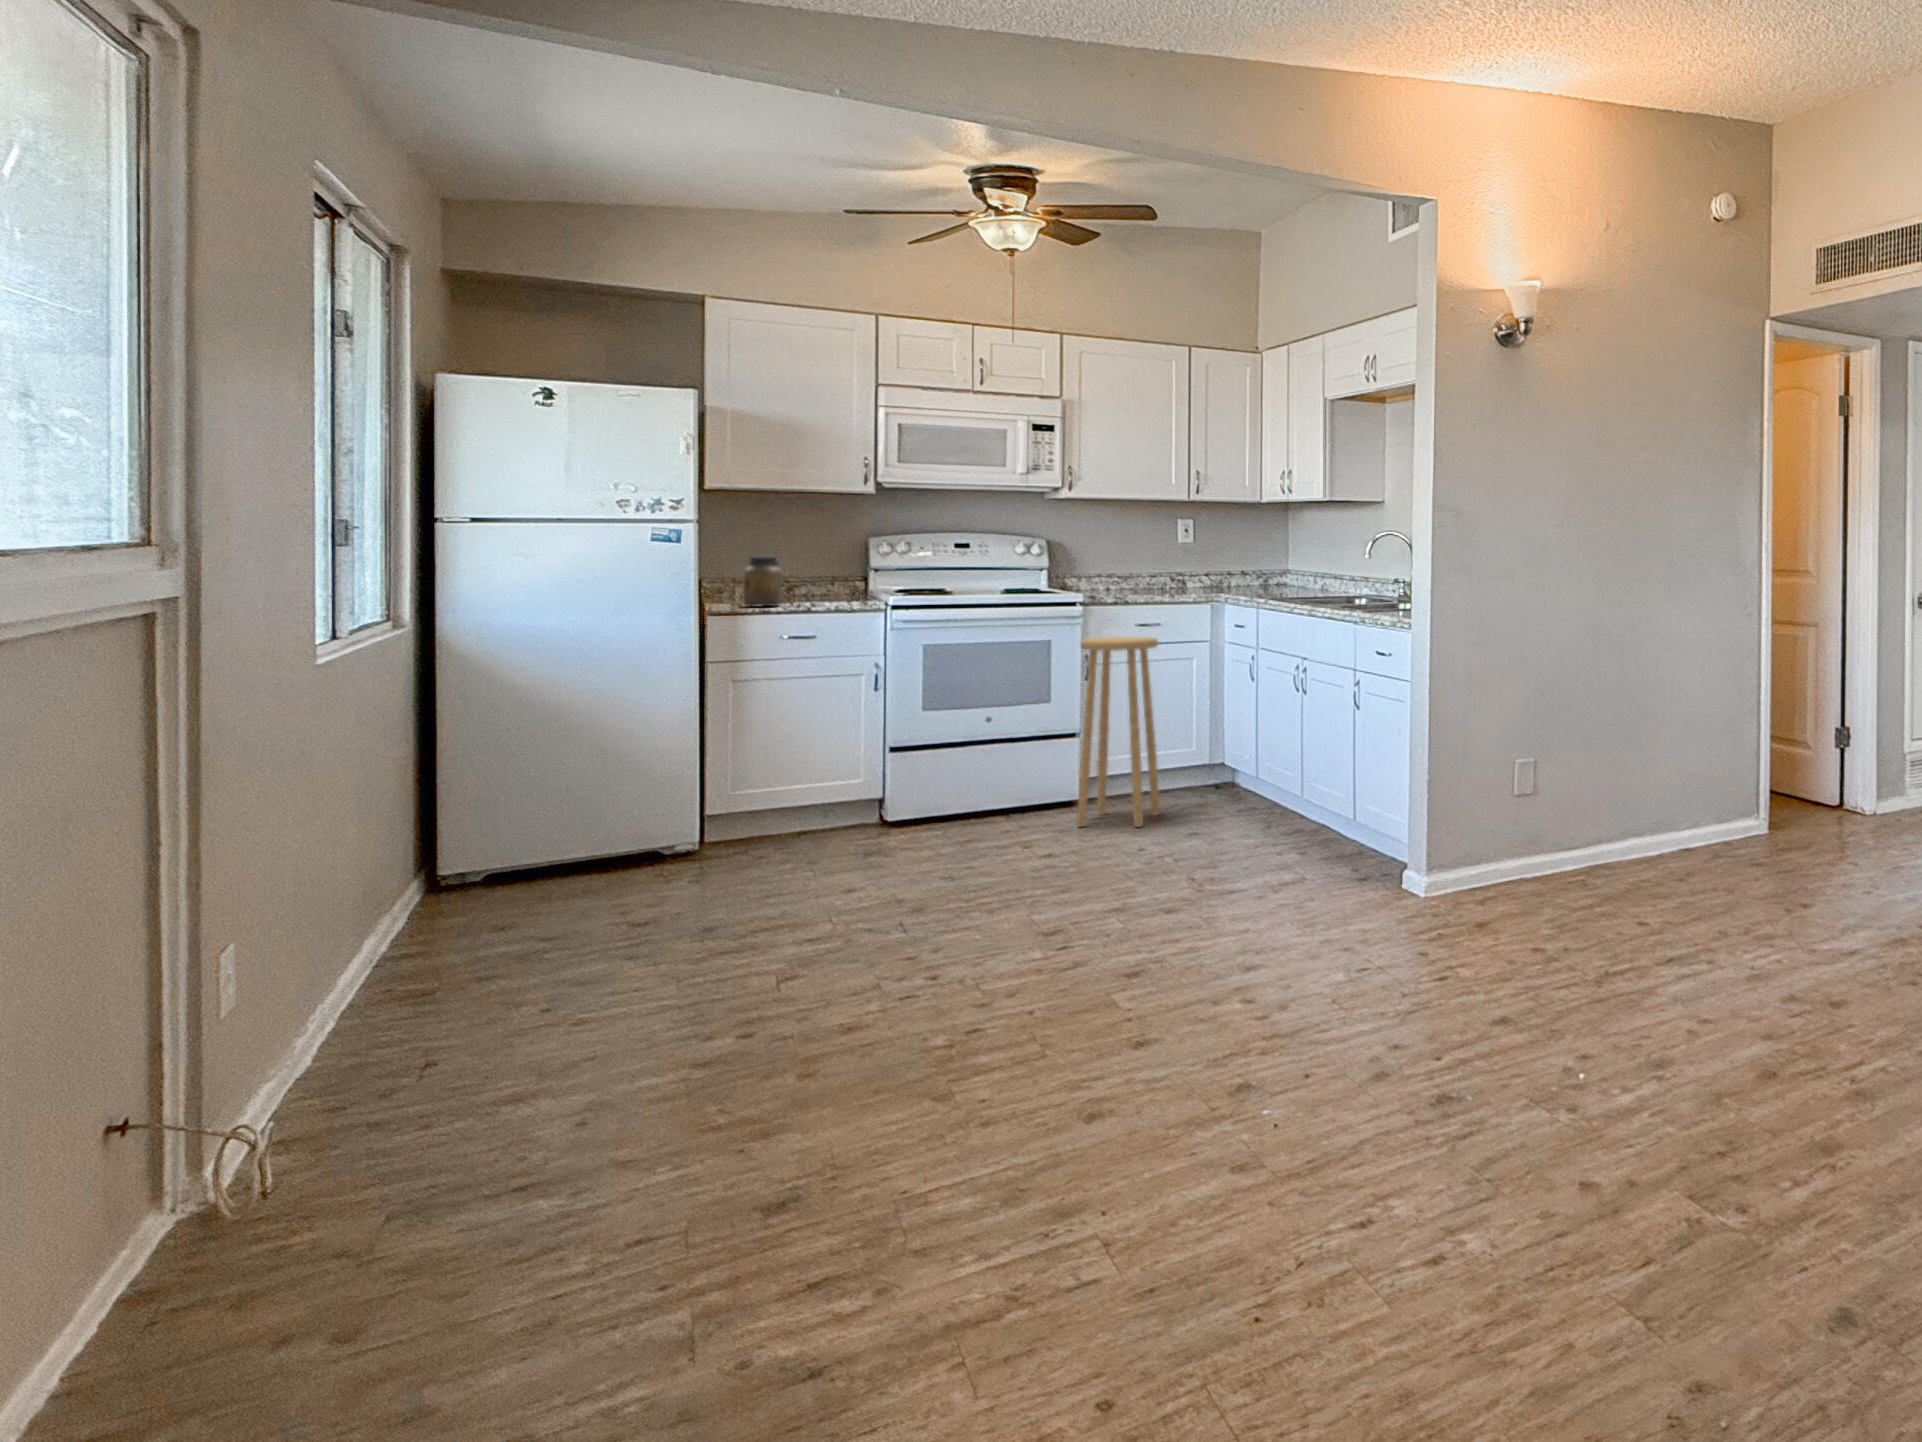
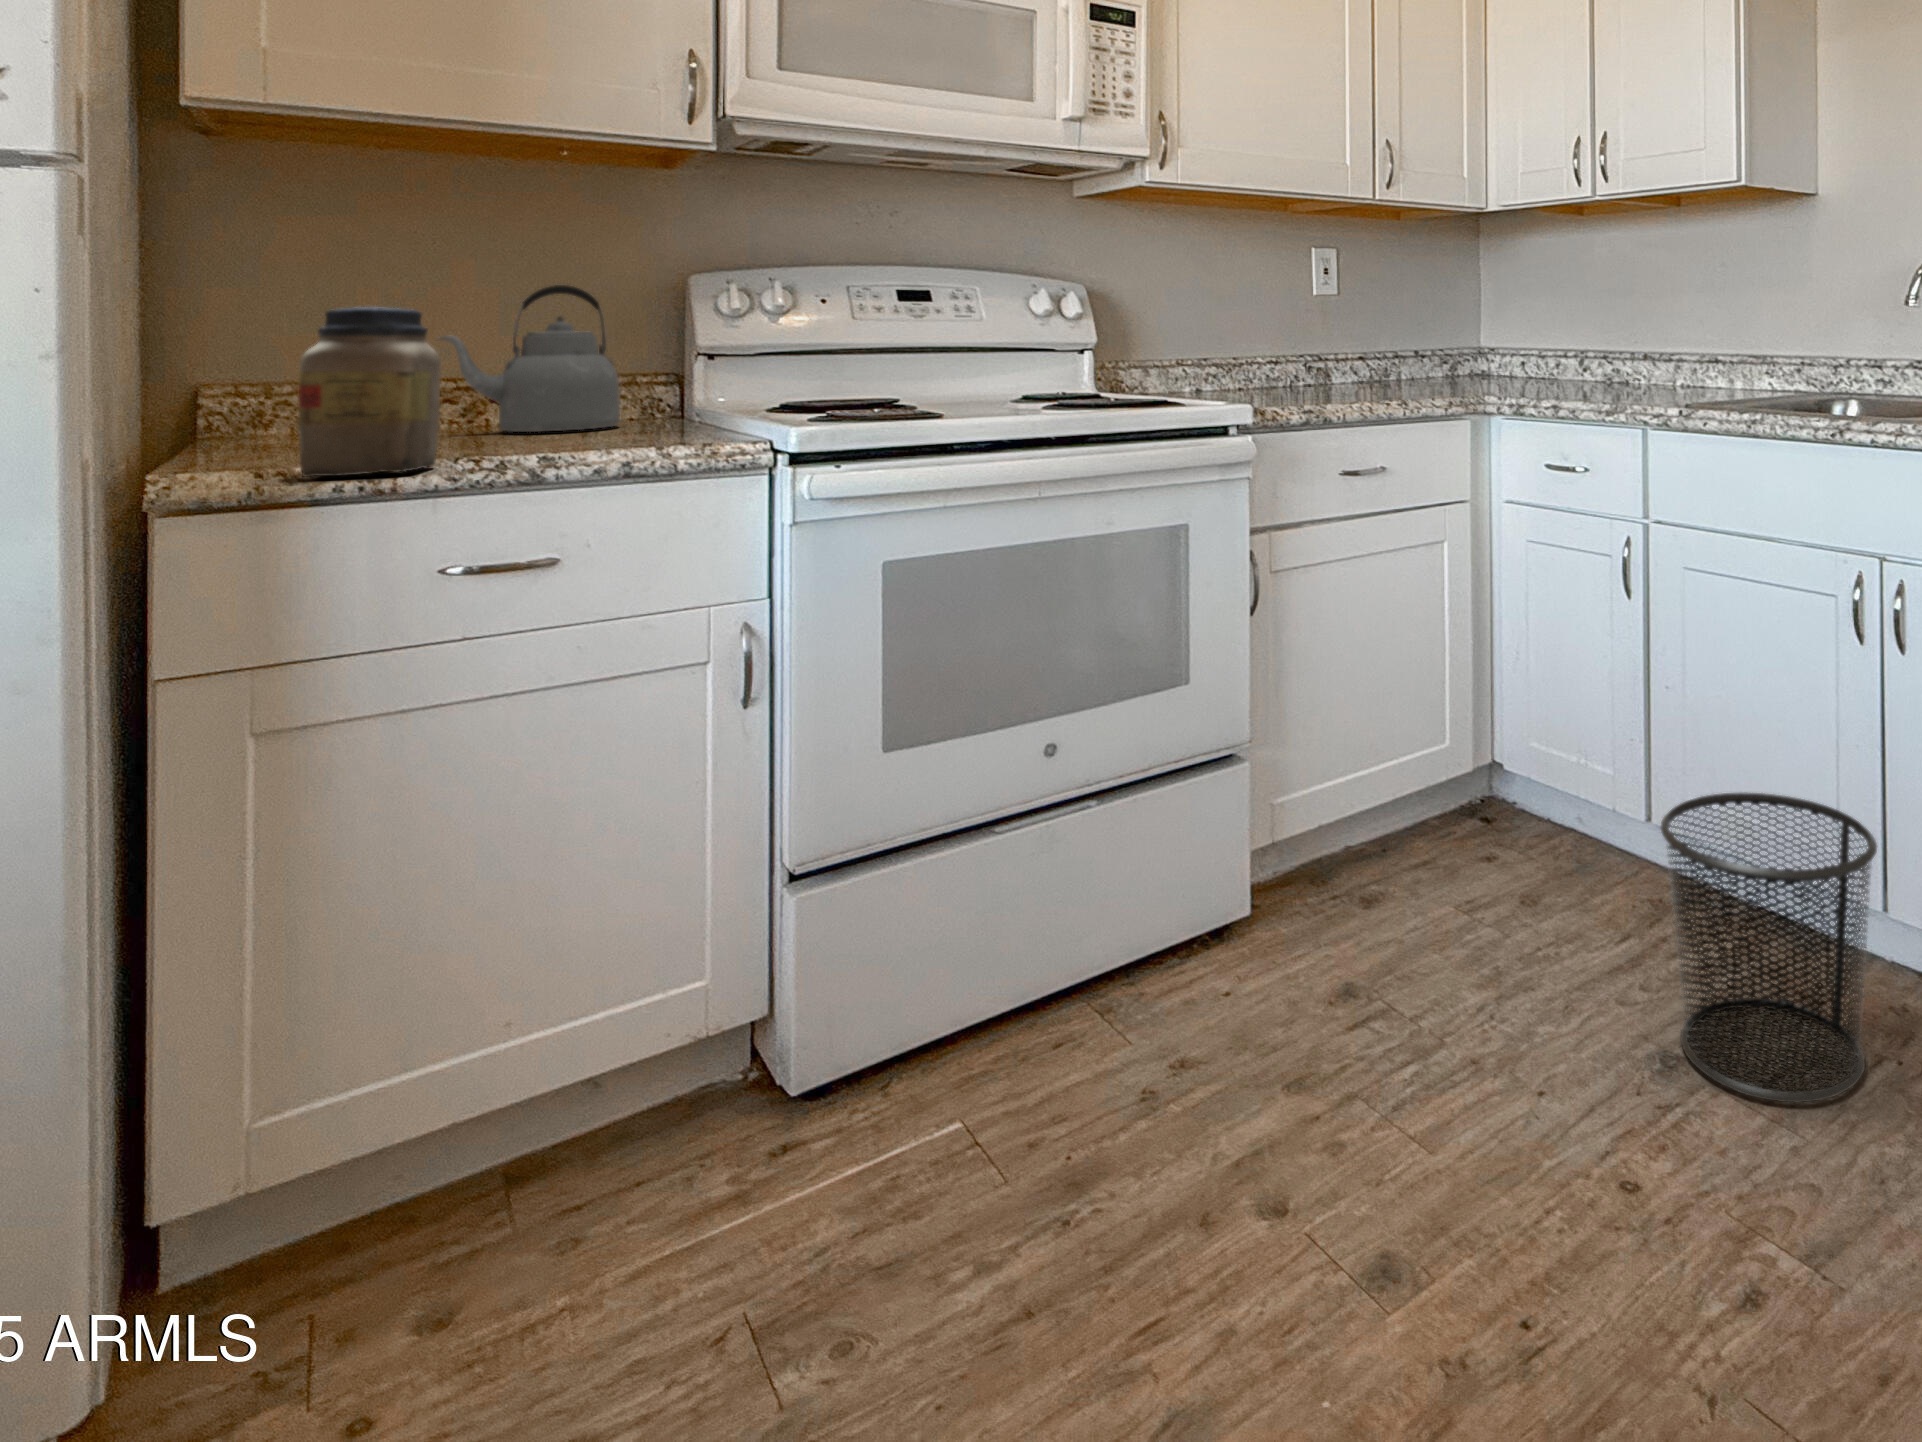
kettle: none [781,543,845,598] -> present [439,285,620,432]
stool: present [1077,637,1160,827] -> none [1309,507,1509,1042]
waste bin: none [1185,747,1263,841] -> present [1661,793,1877,1102]

